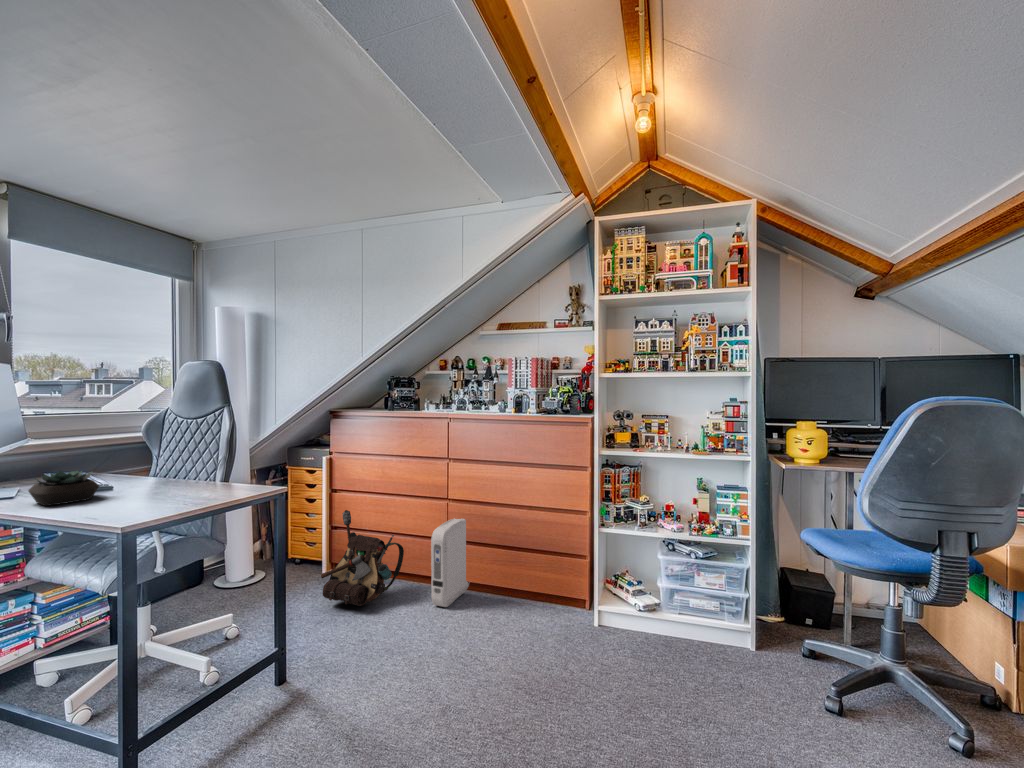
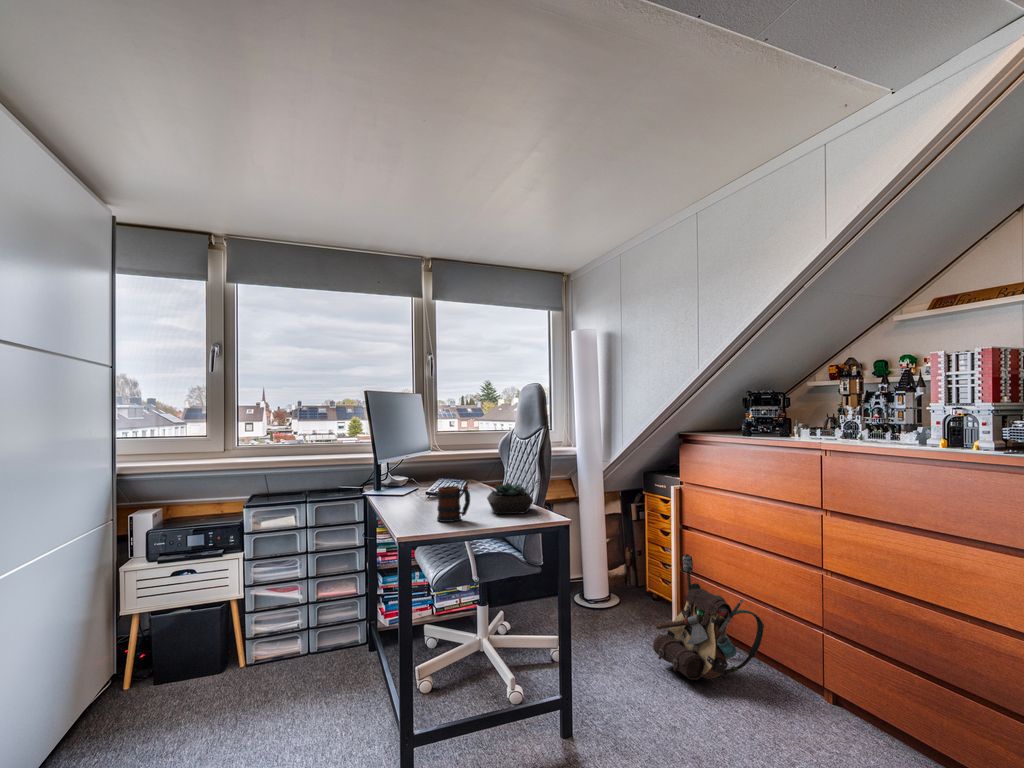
mug: none [140,470,186,513] -> present [437,485,470,522]
succulent plant: present [28,471,99,506] -> present [487,482,533,514]
air purifier: present [431,519,469,607] -> none [786,600,868,732]

